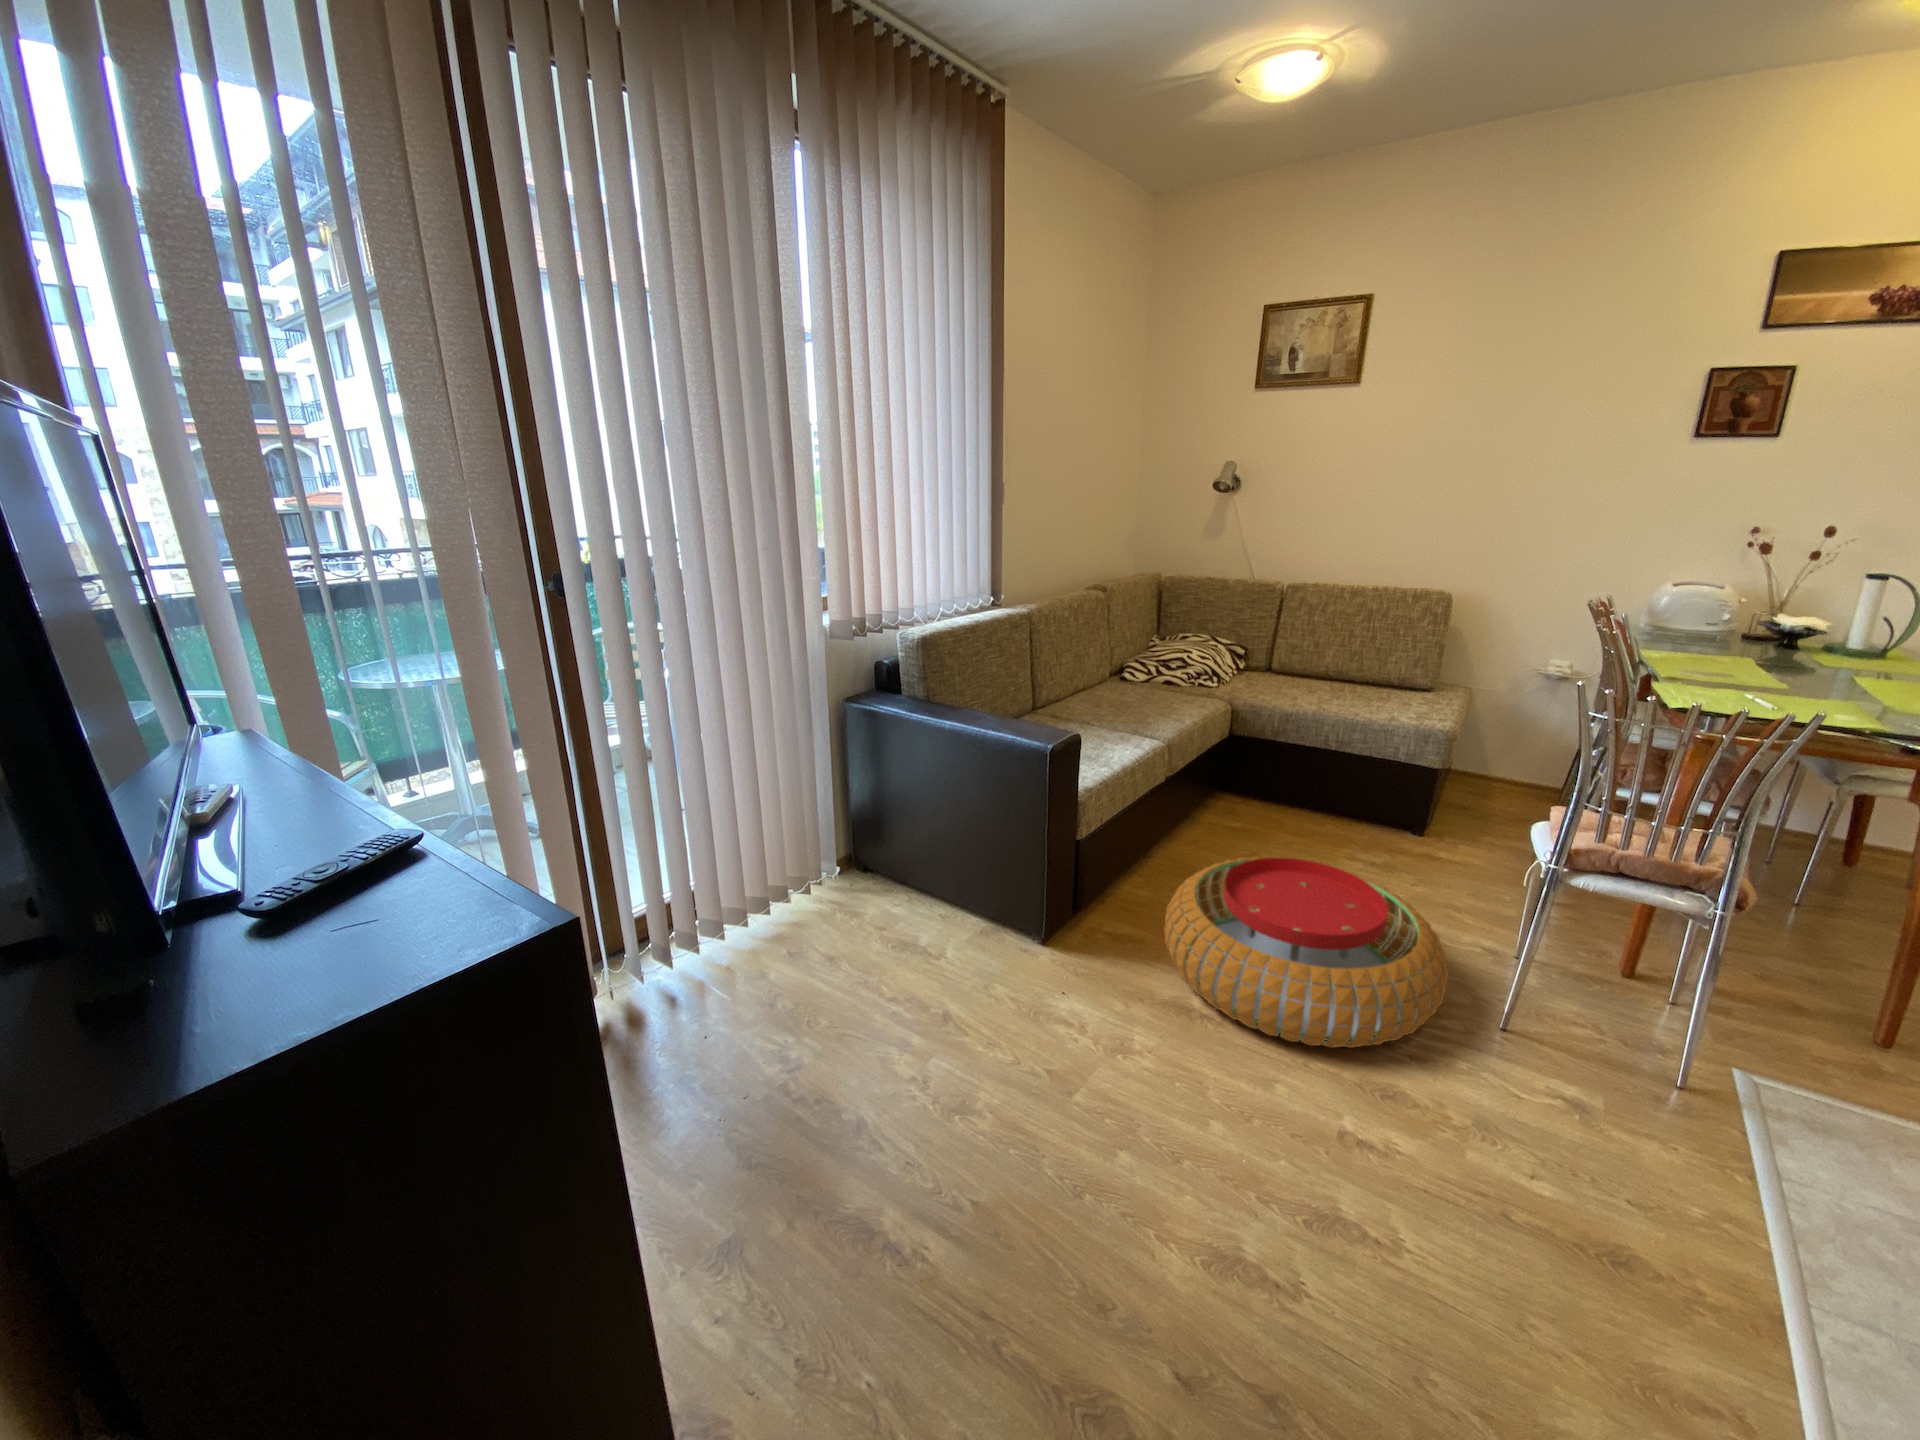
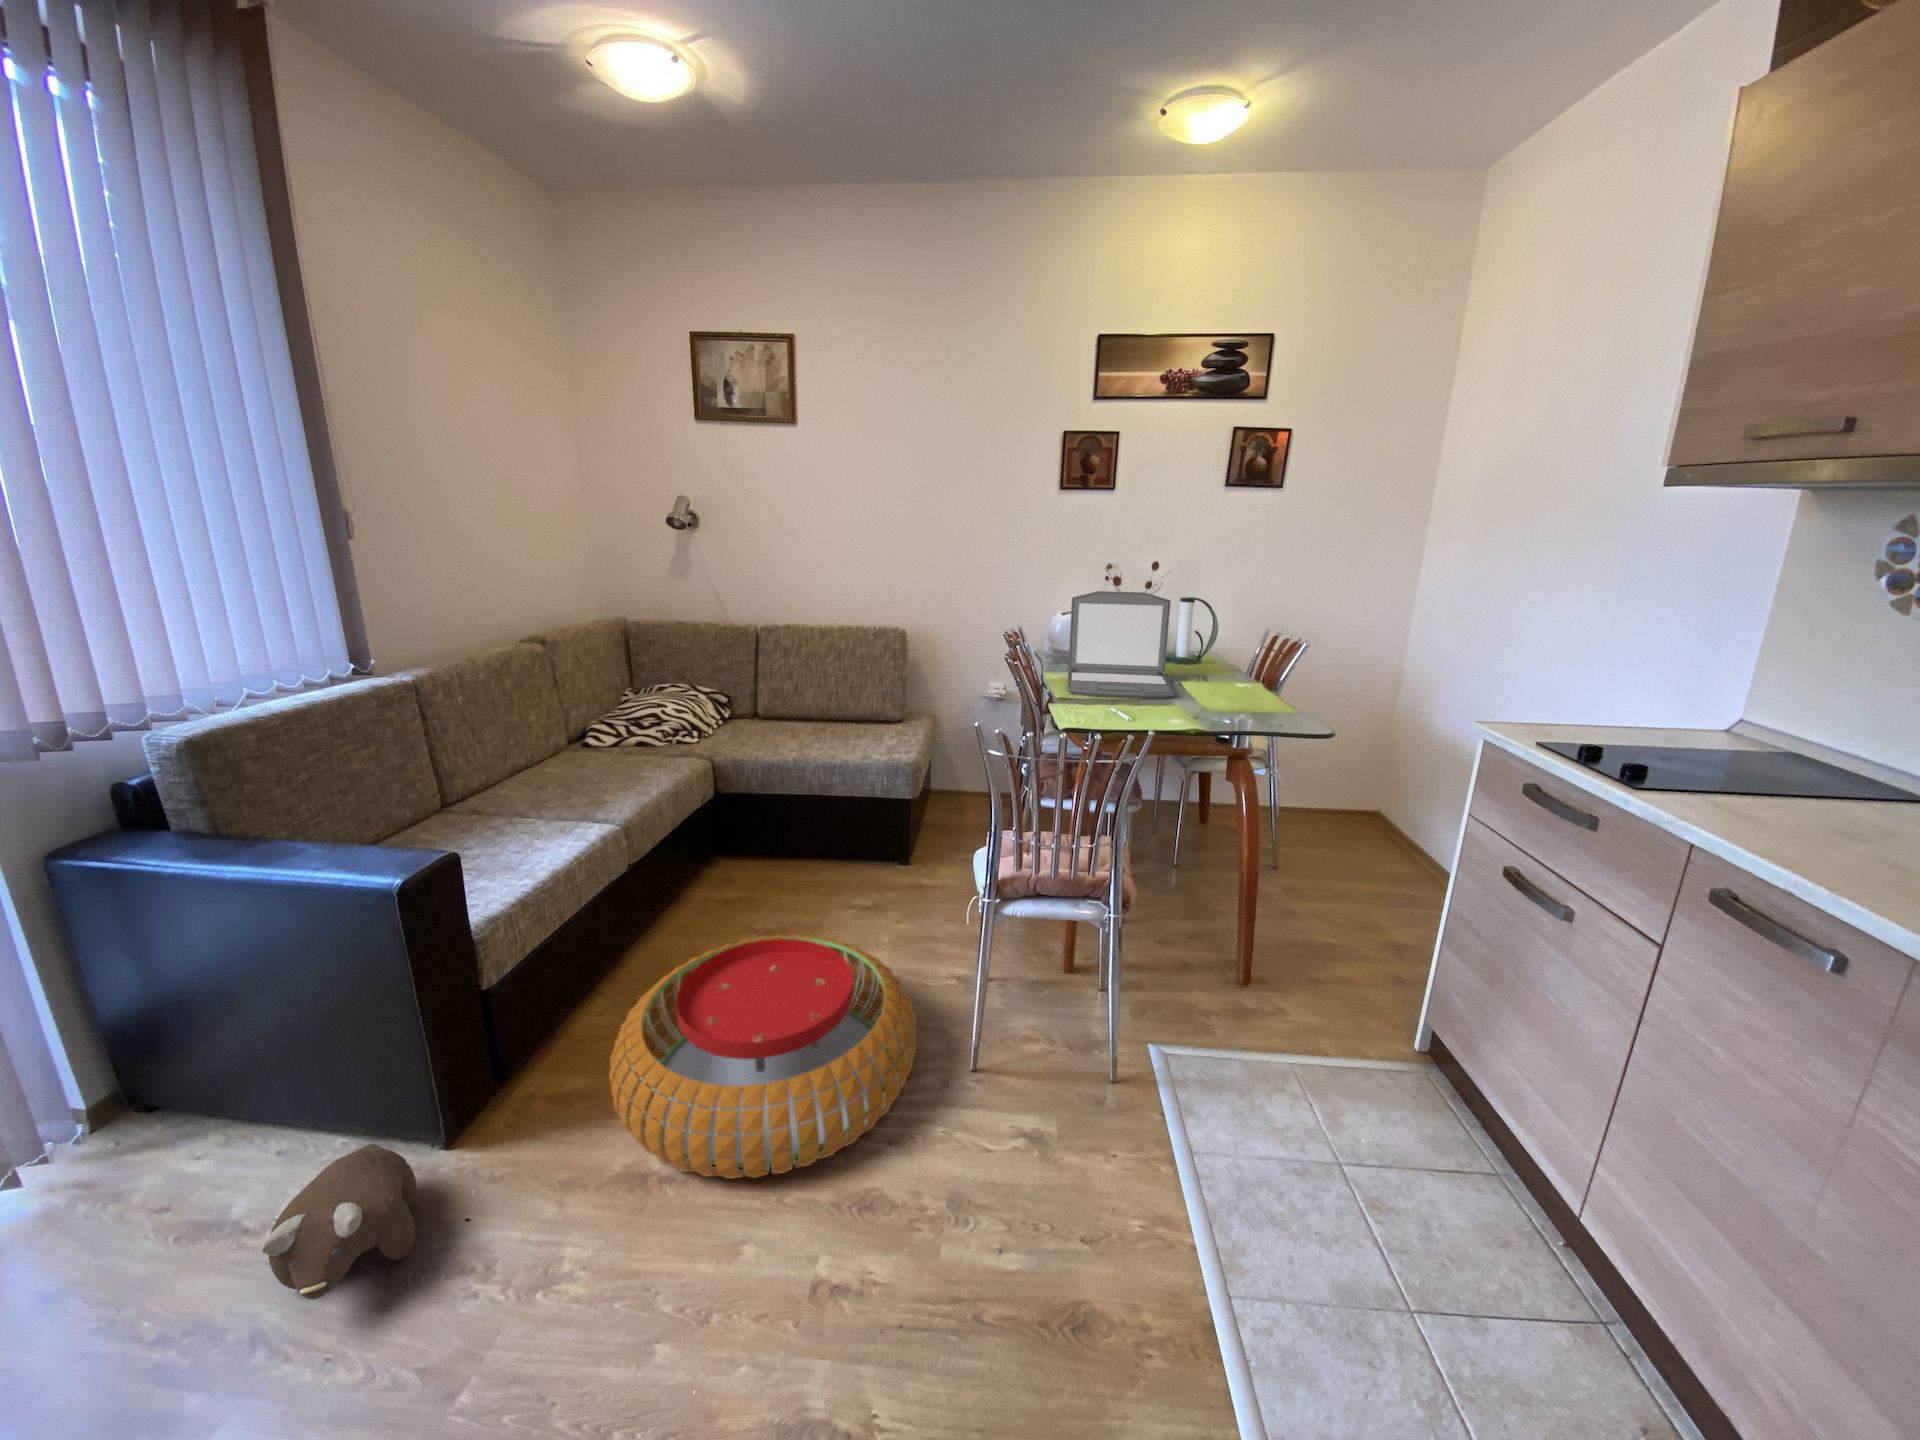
laptop: none [1675,558,1868,694] -> present [1068,591,1174,699]
plush toy: none [967,921,1043,1001] -> present [261,1144,417,1299]

